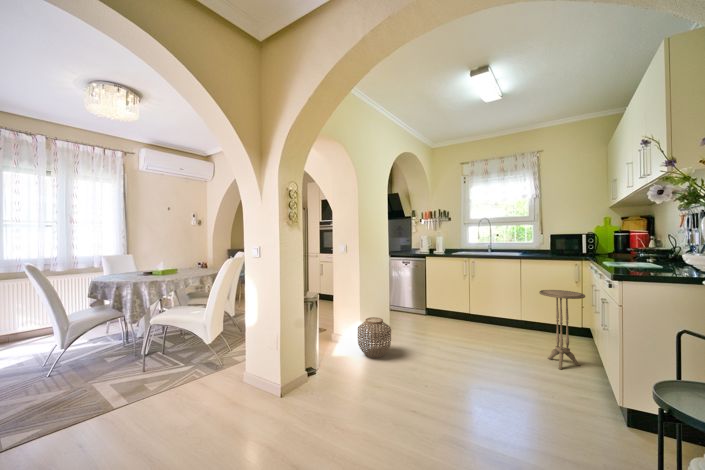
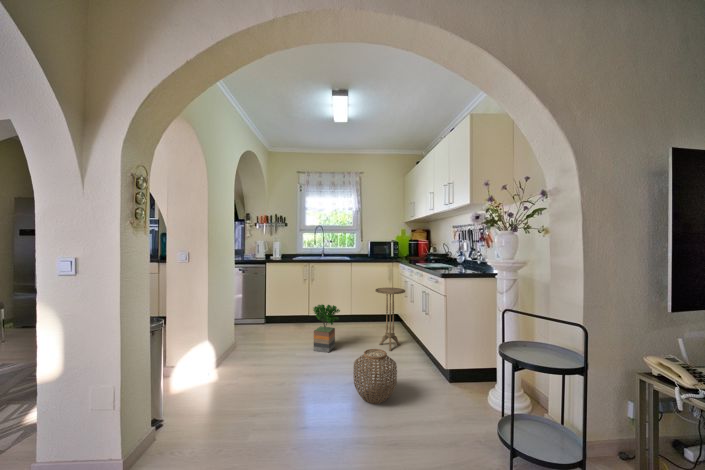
potted tree: none [460,300,494,354] -> present [313,304,340,353]
woven basket: present [358,317,391,358] -> present [354,349,397,404]

